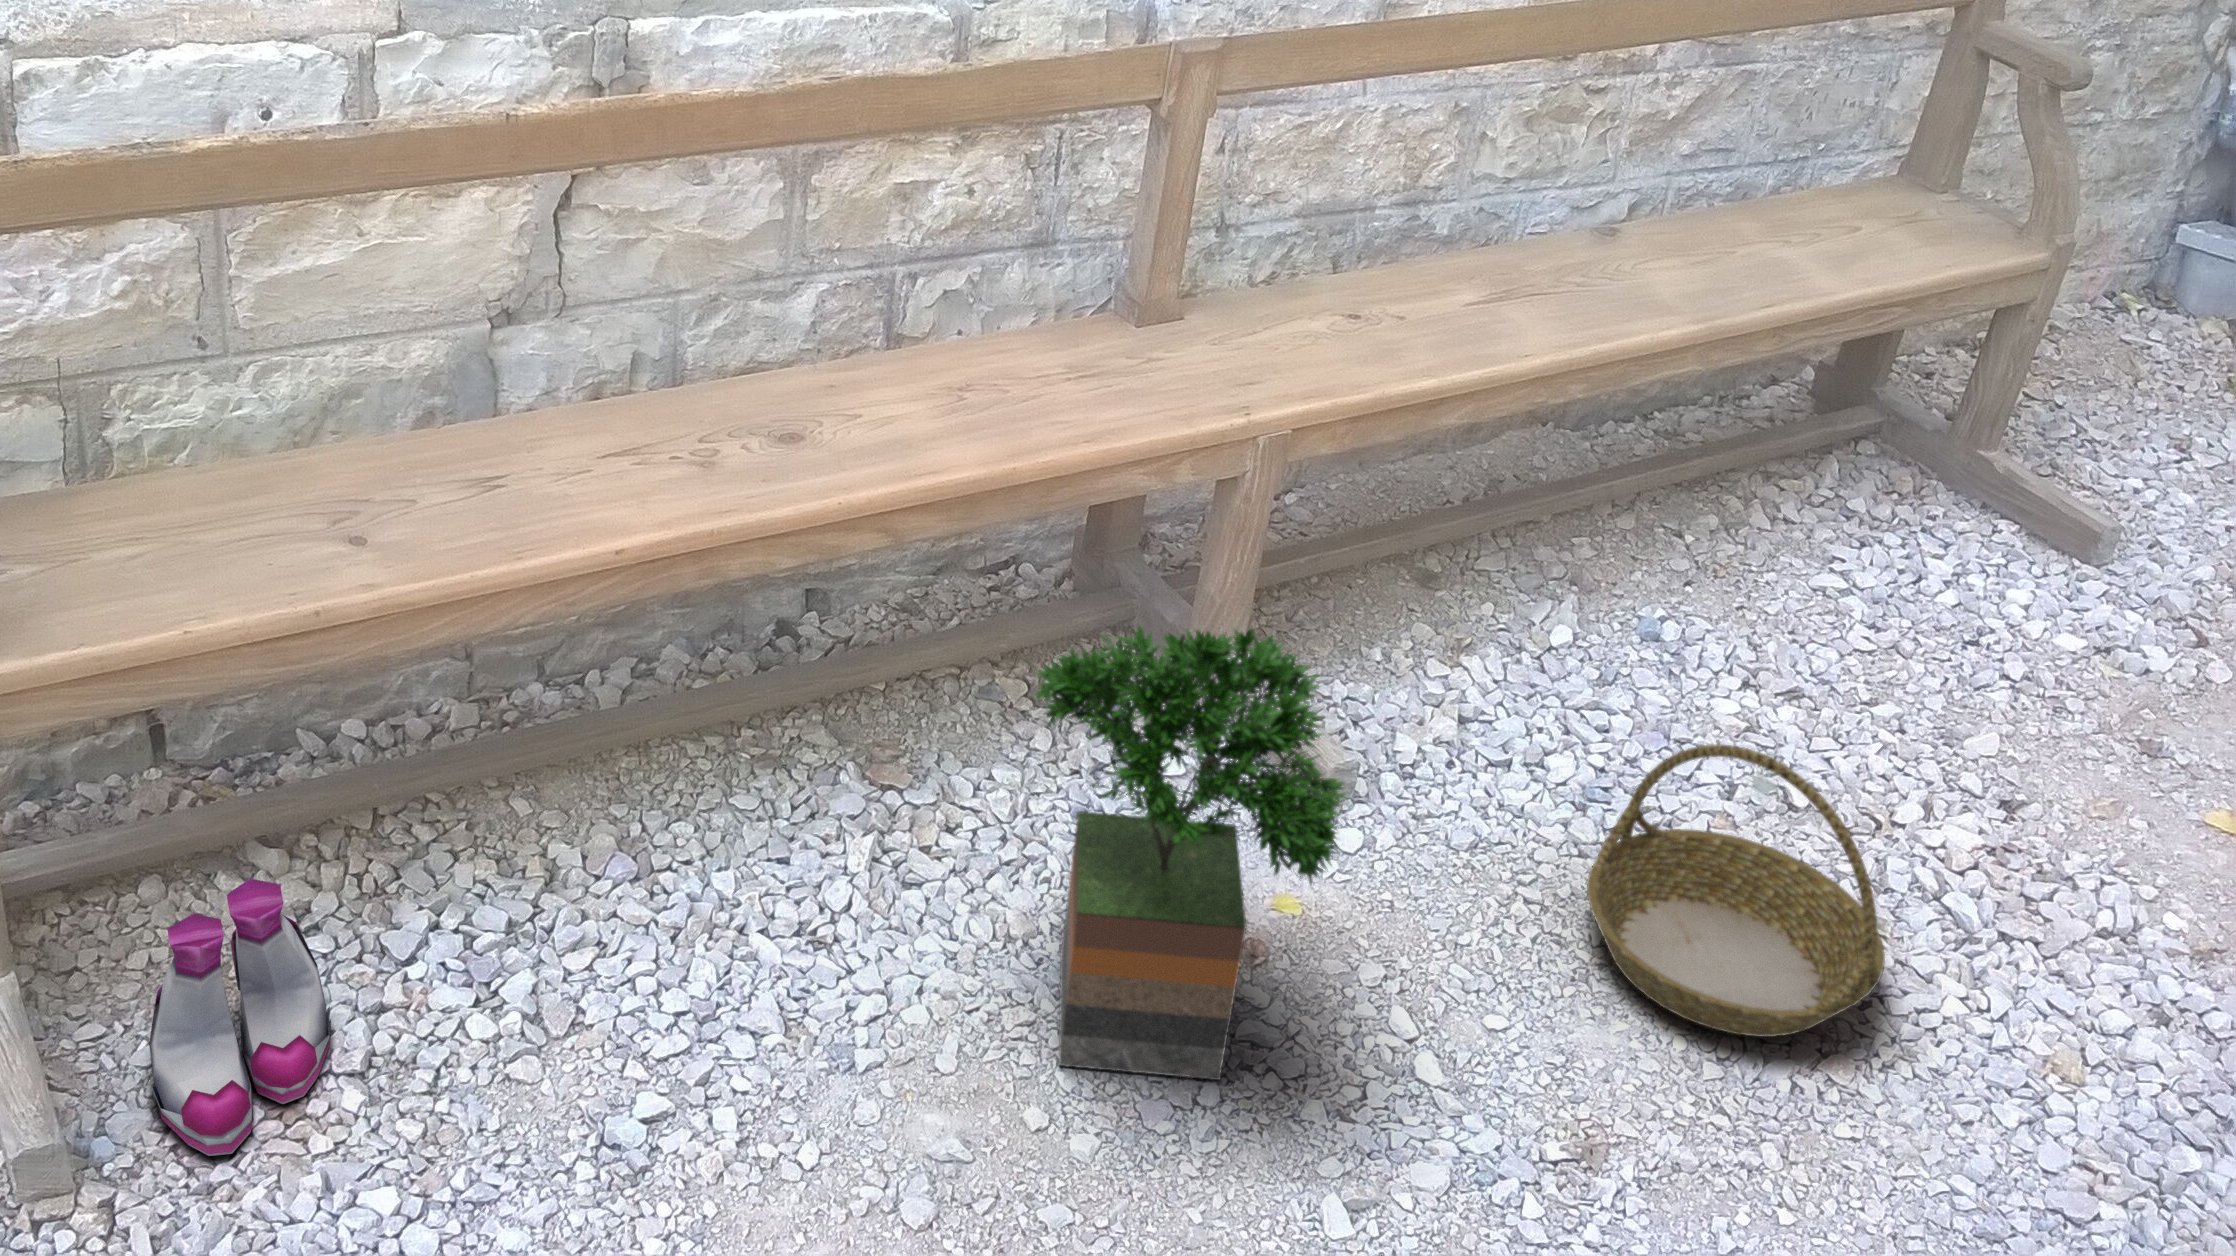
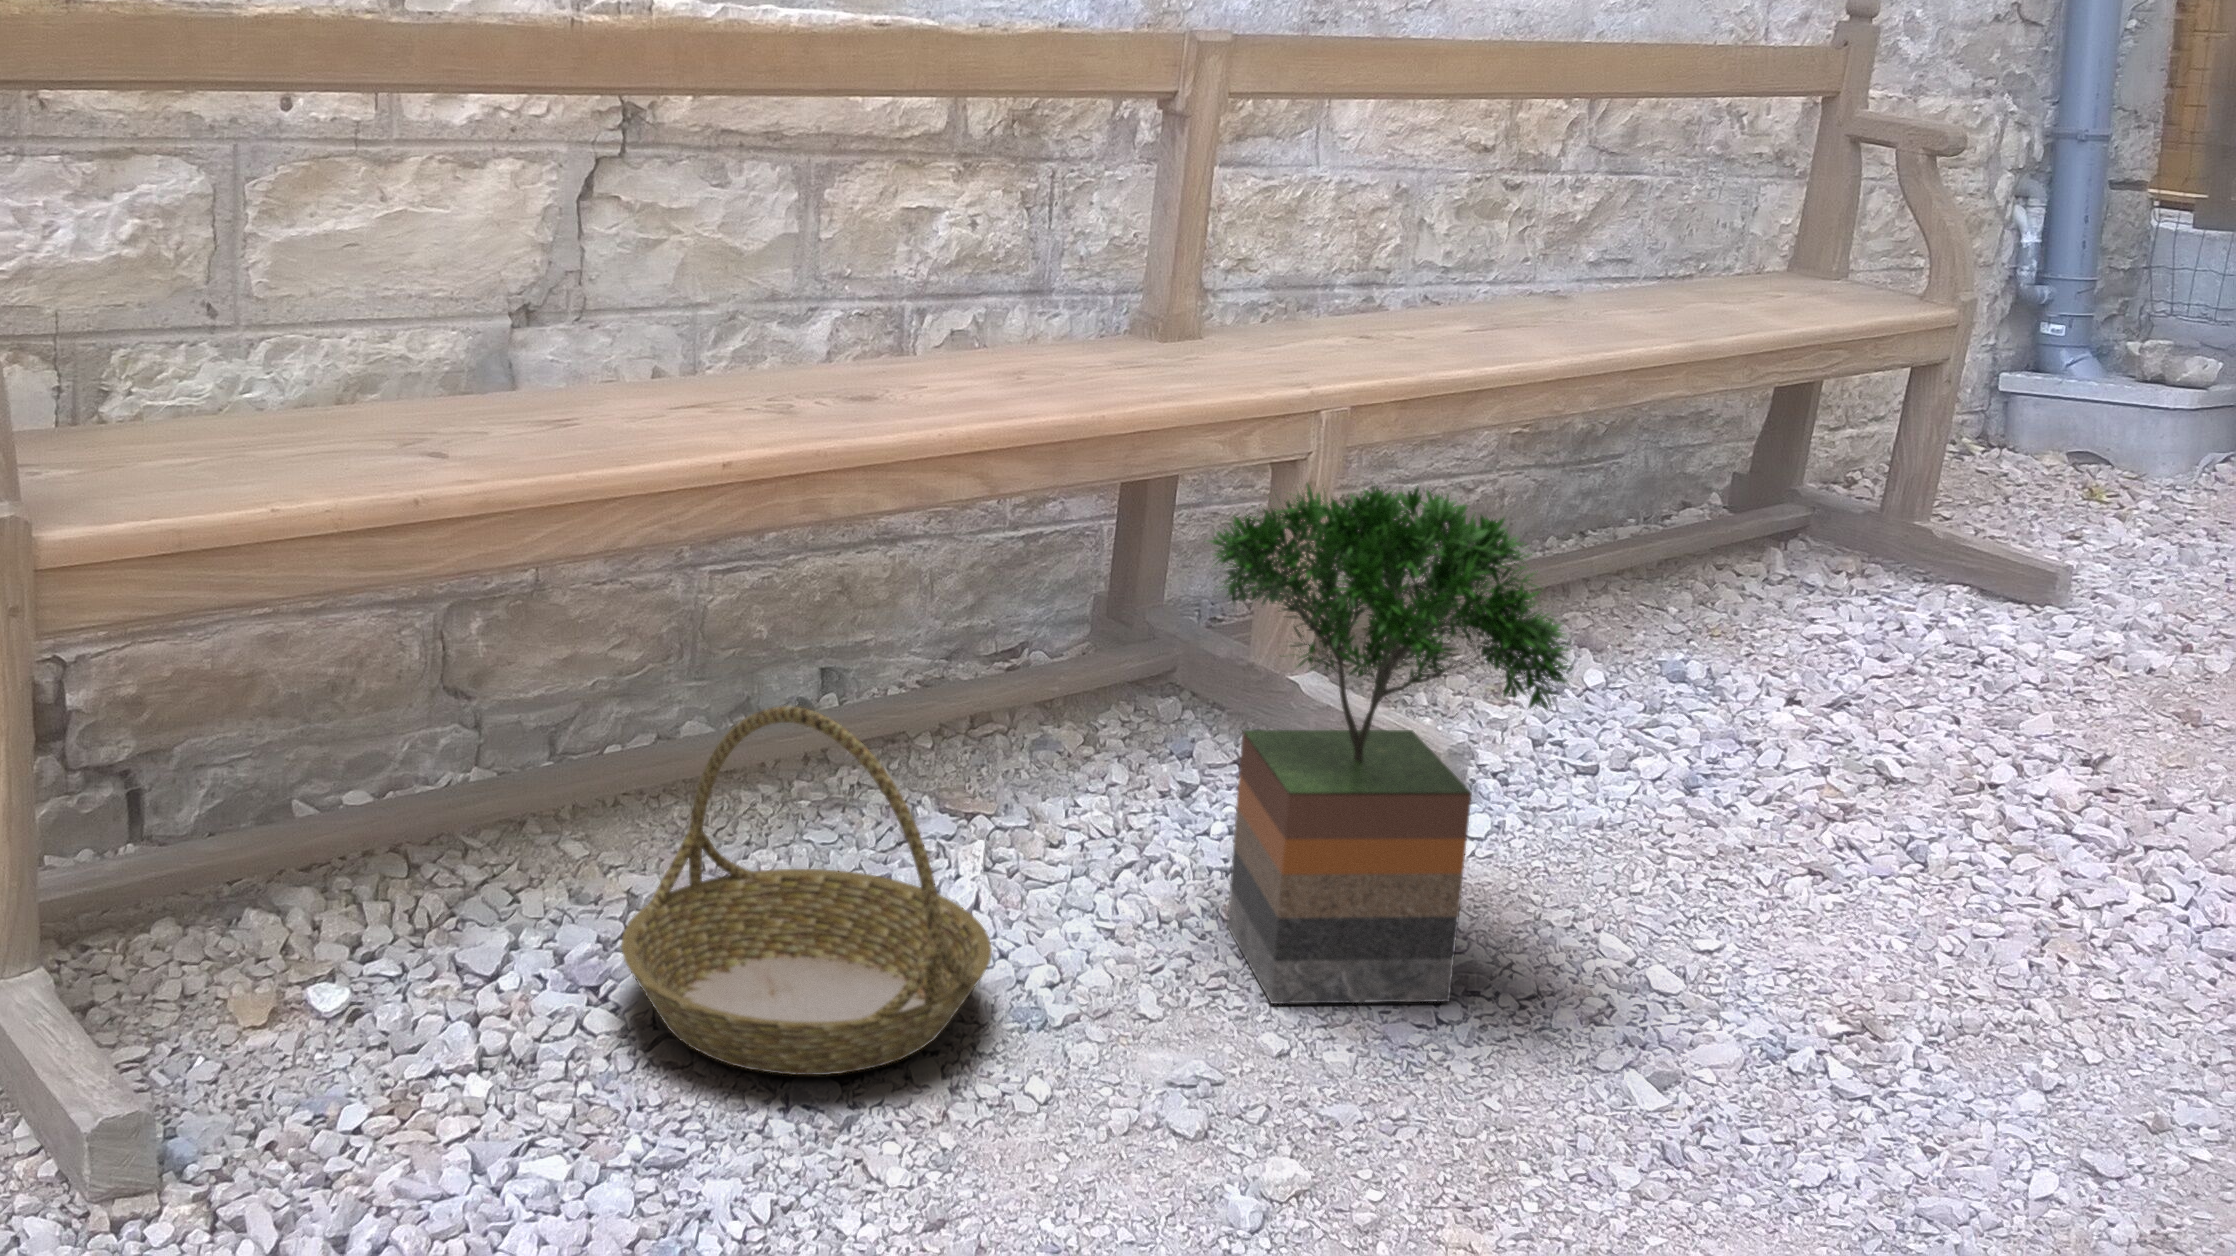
basket: present [1587,744,1885,1037] -> present [621,706,992,1075]
boots: present [149,879,331,1156] -> none [218,821,431,1148]

